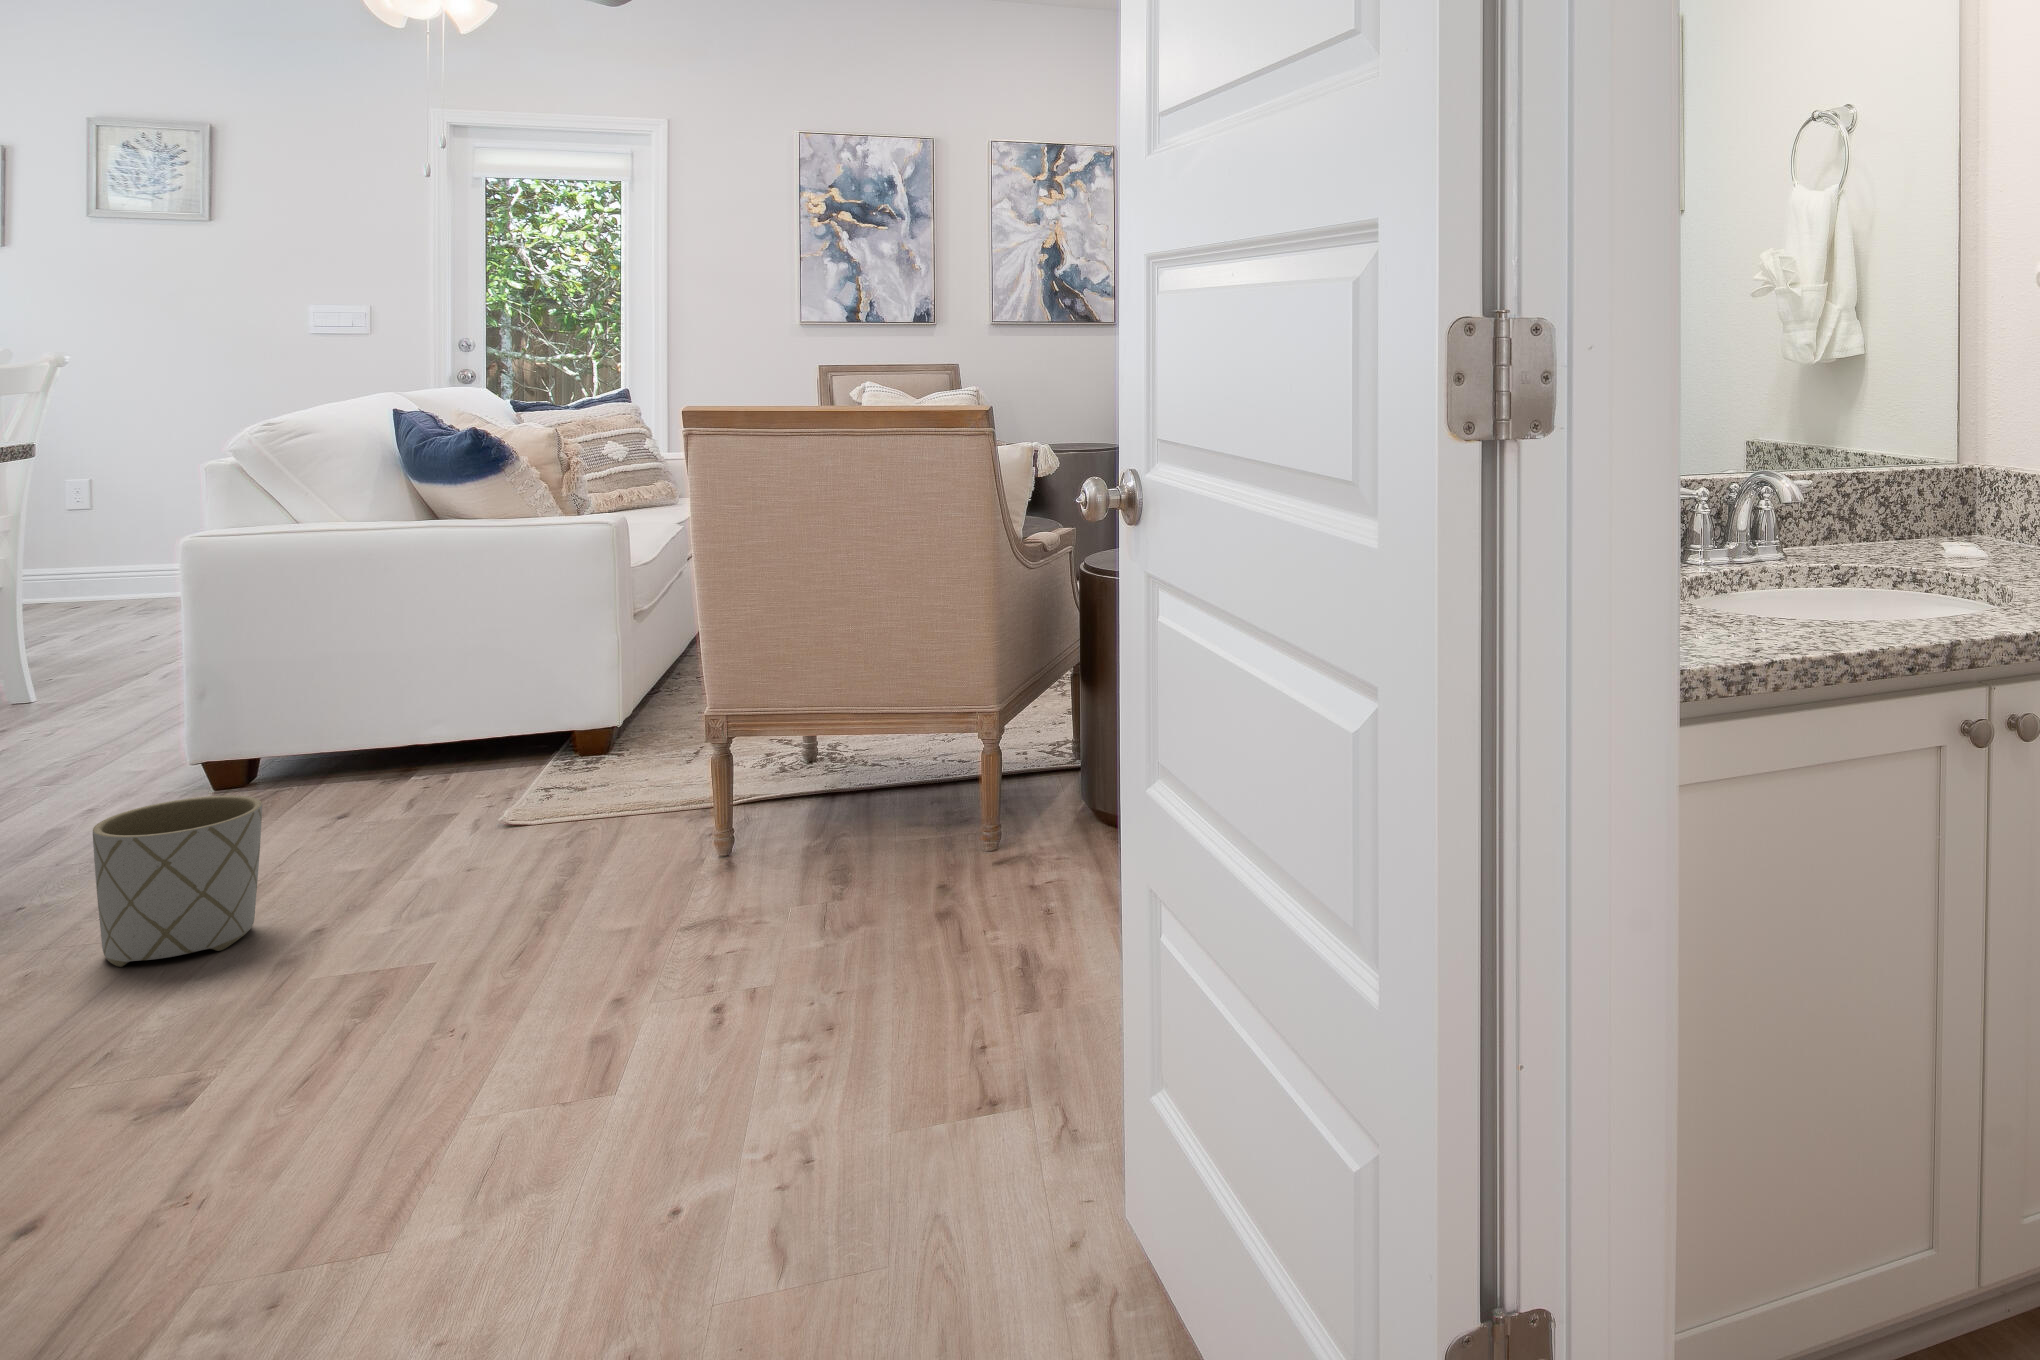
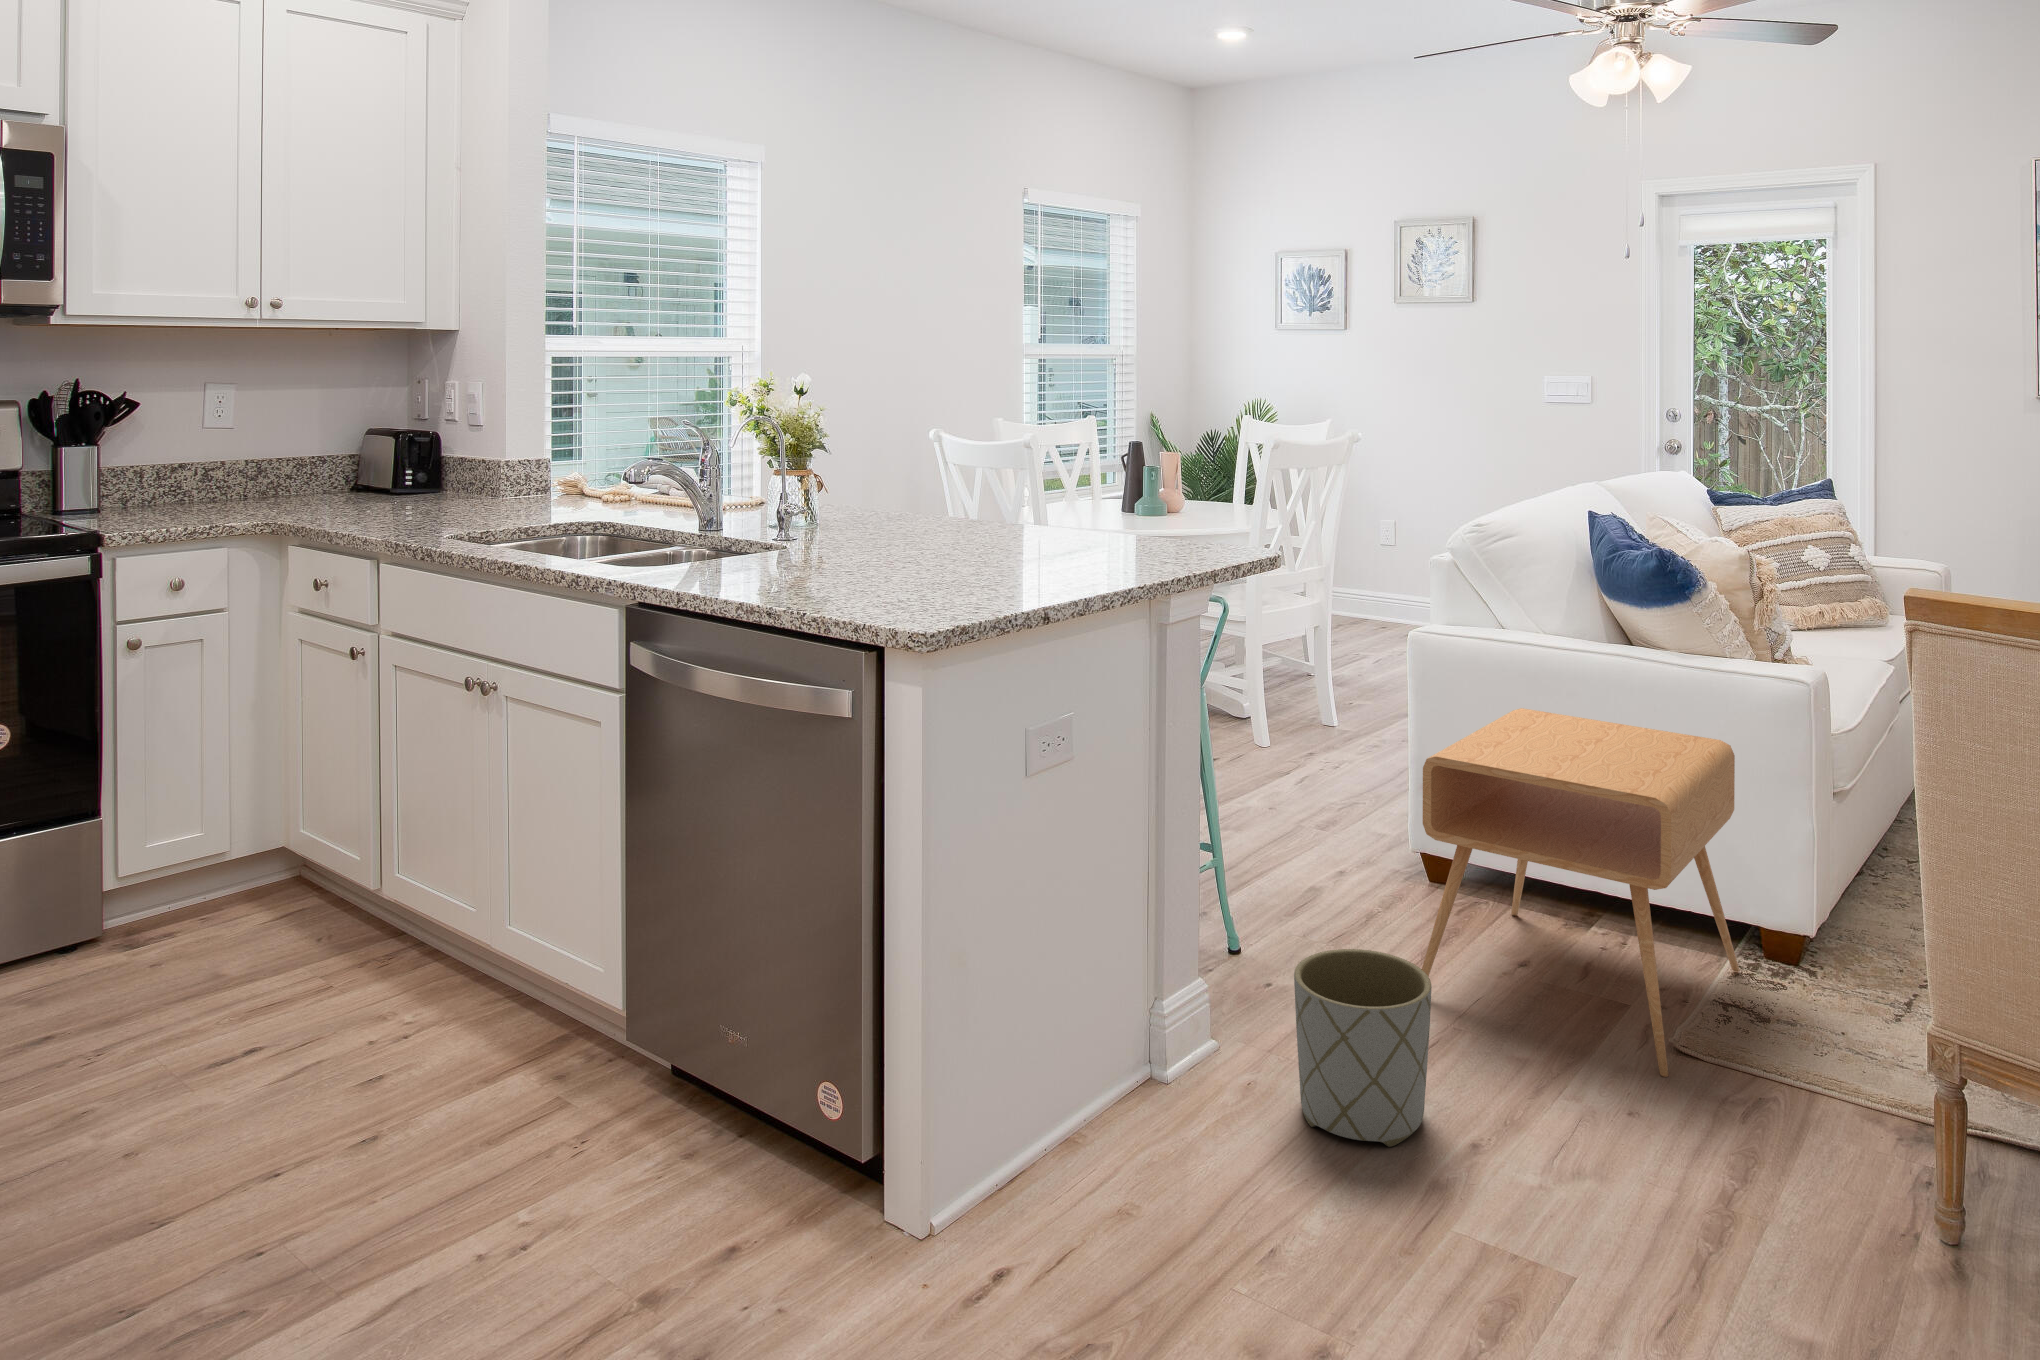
side table: none [217,581,554,867] -> present [1422,708,1739,1077]

